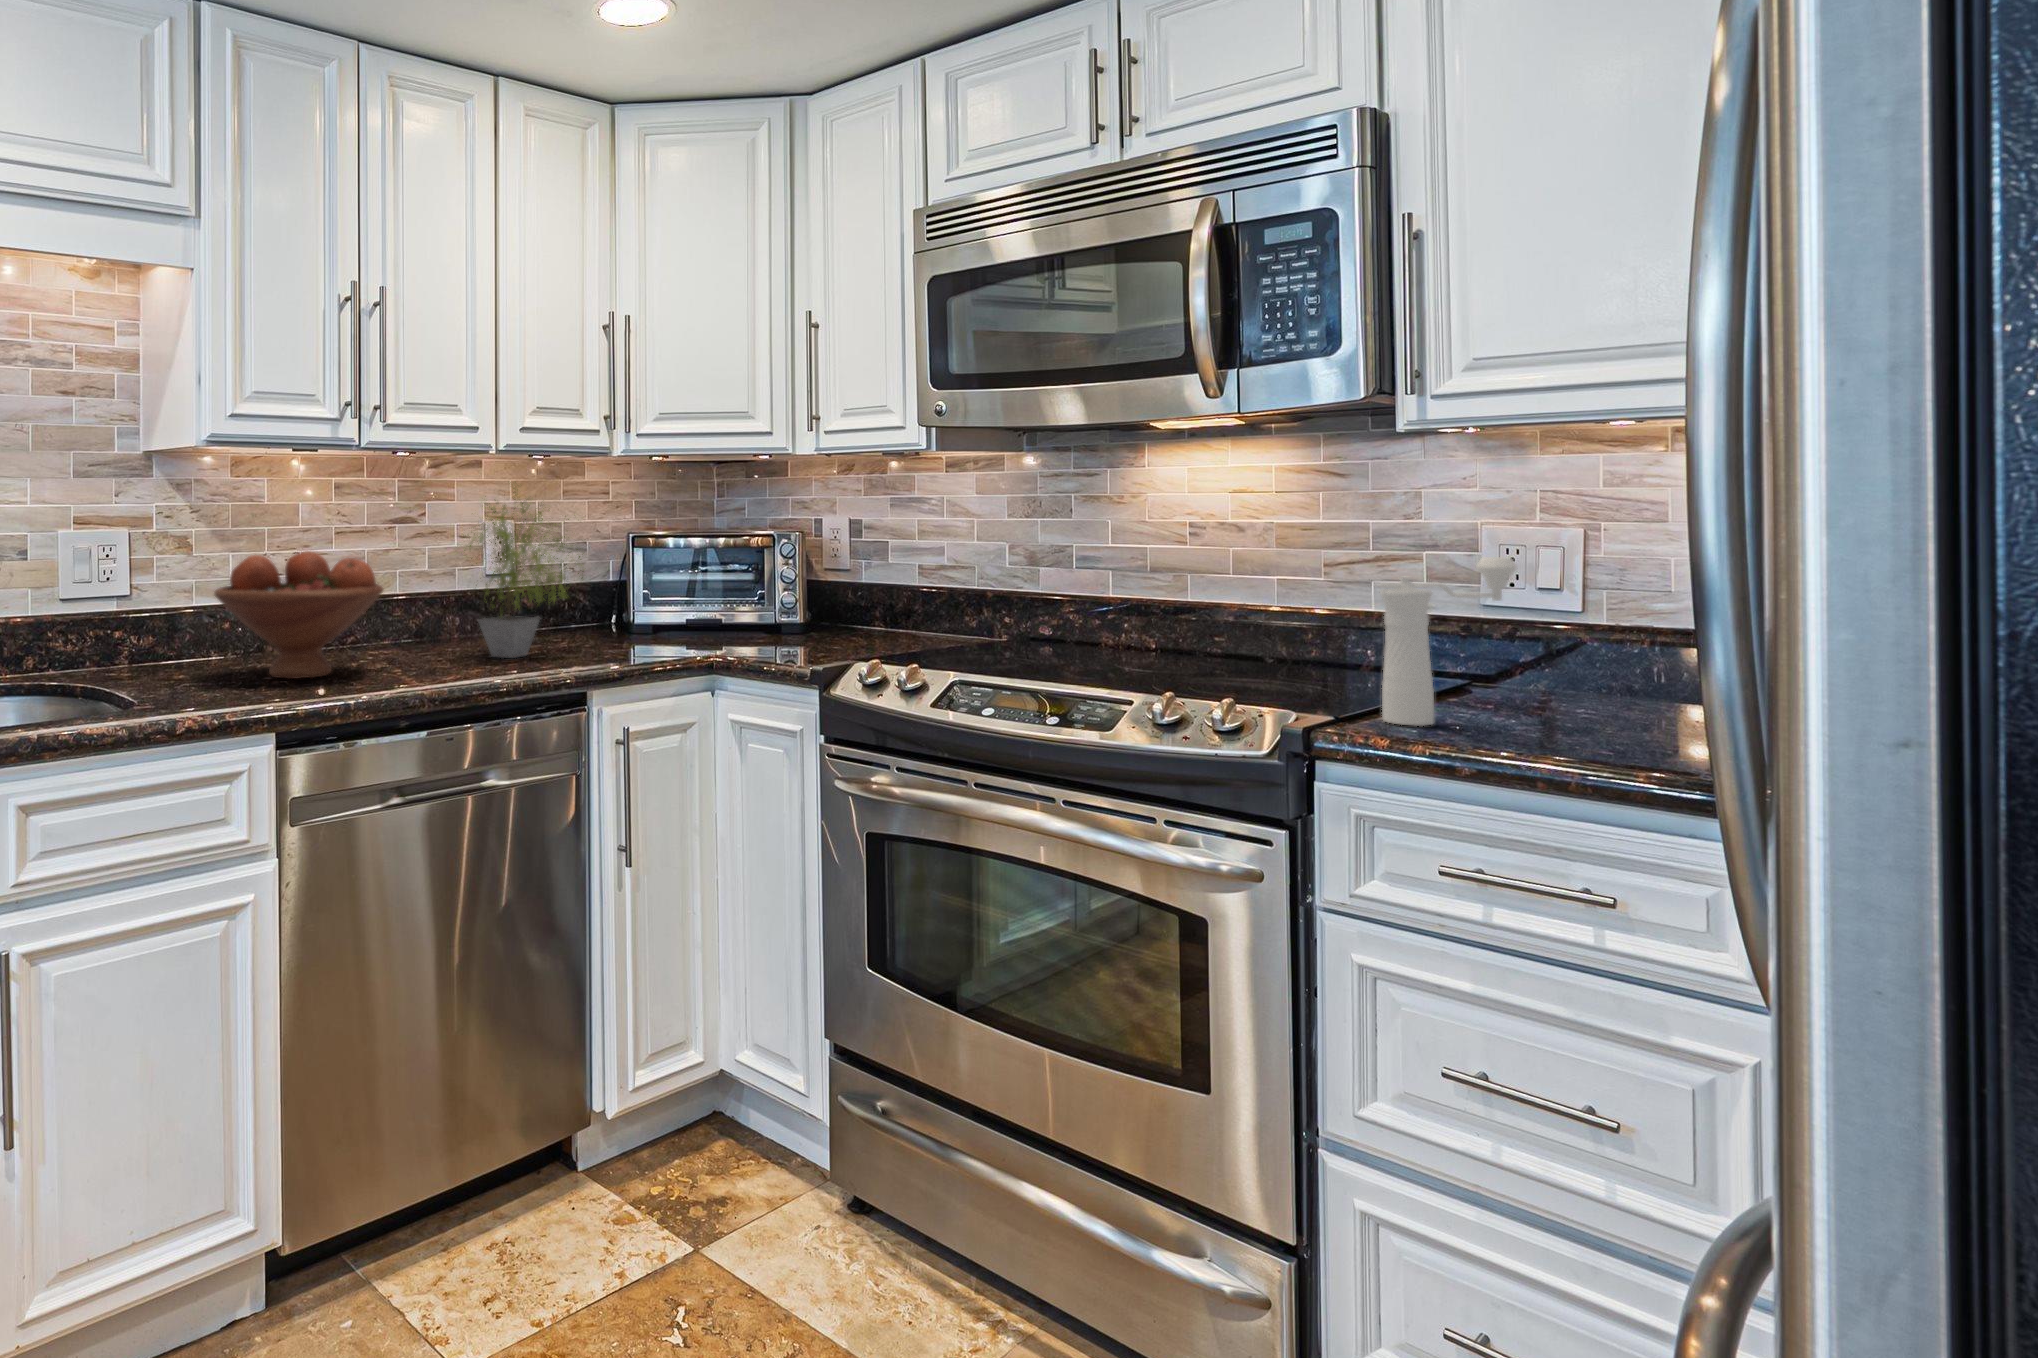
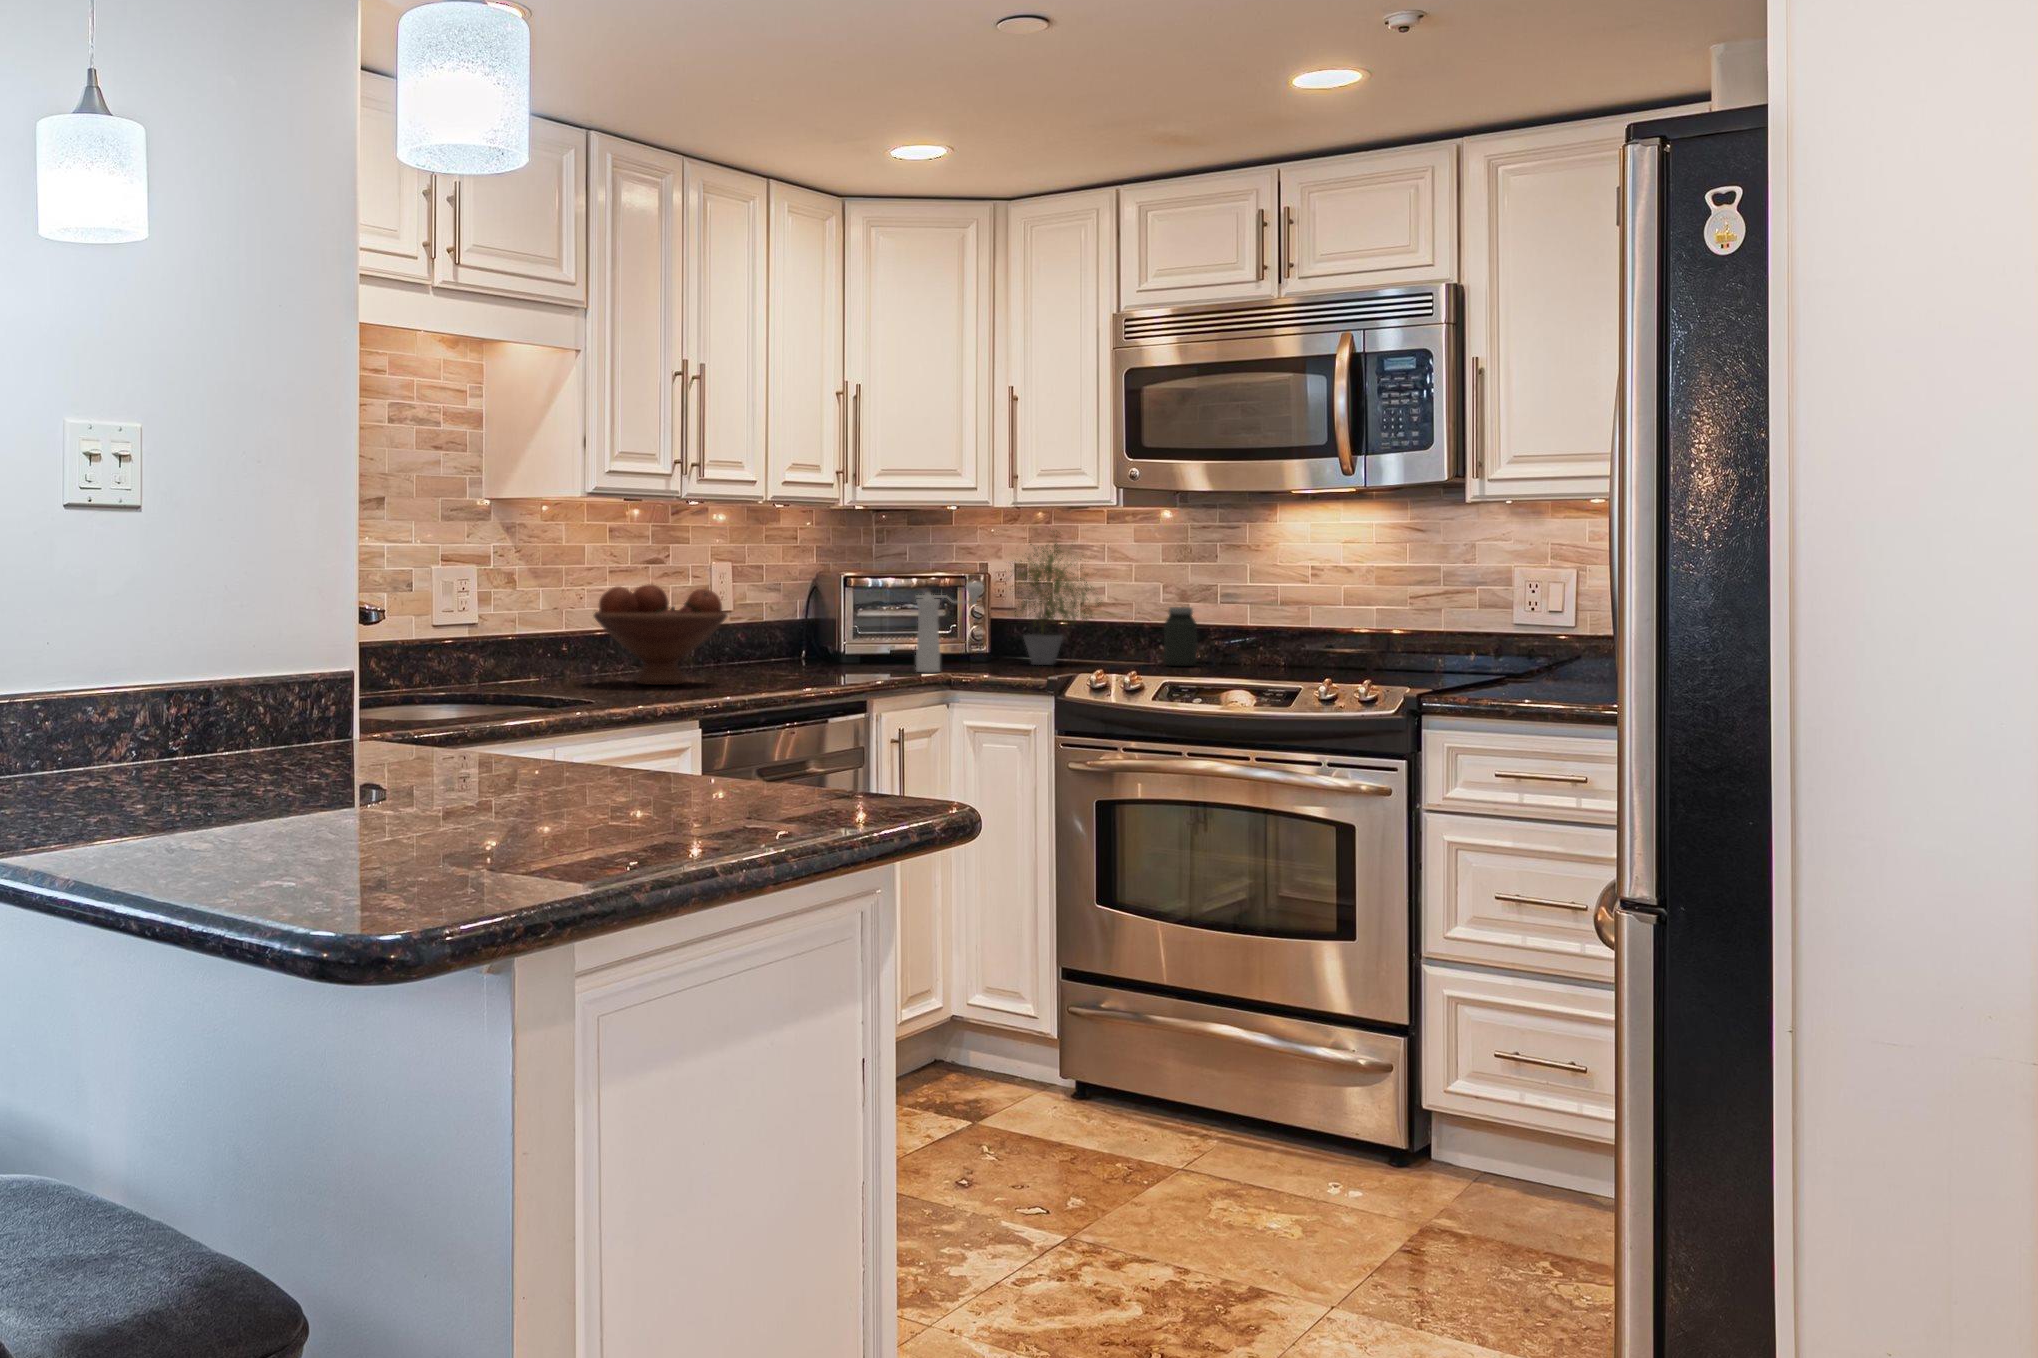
potted plant: present [470,488,583,658] -> present [1010,536,1100,665]
pepper mill: present [1380,557,1517,726] -> present [916,582,983,672]
jar: none [1003,570,1044,643] -> present [1164,607,1197,666]

